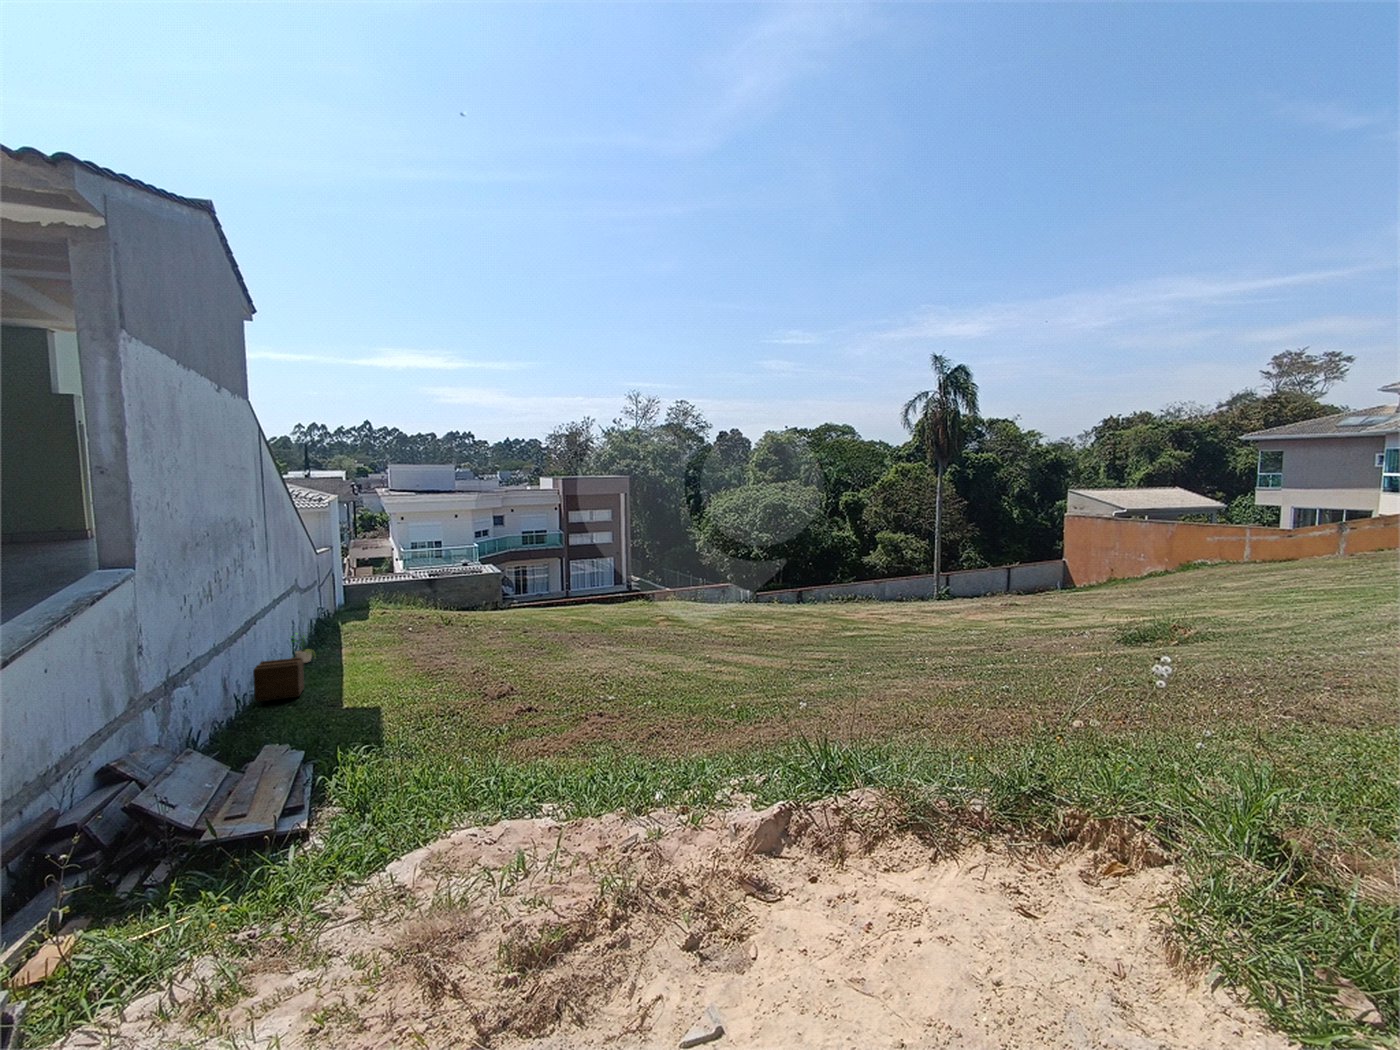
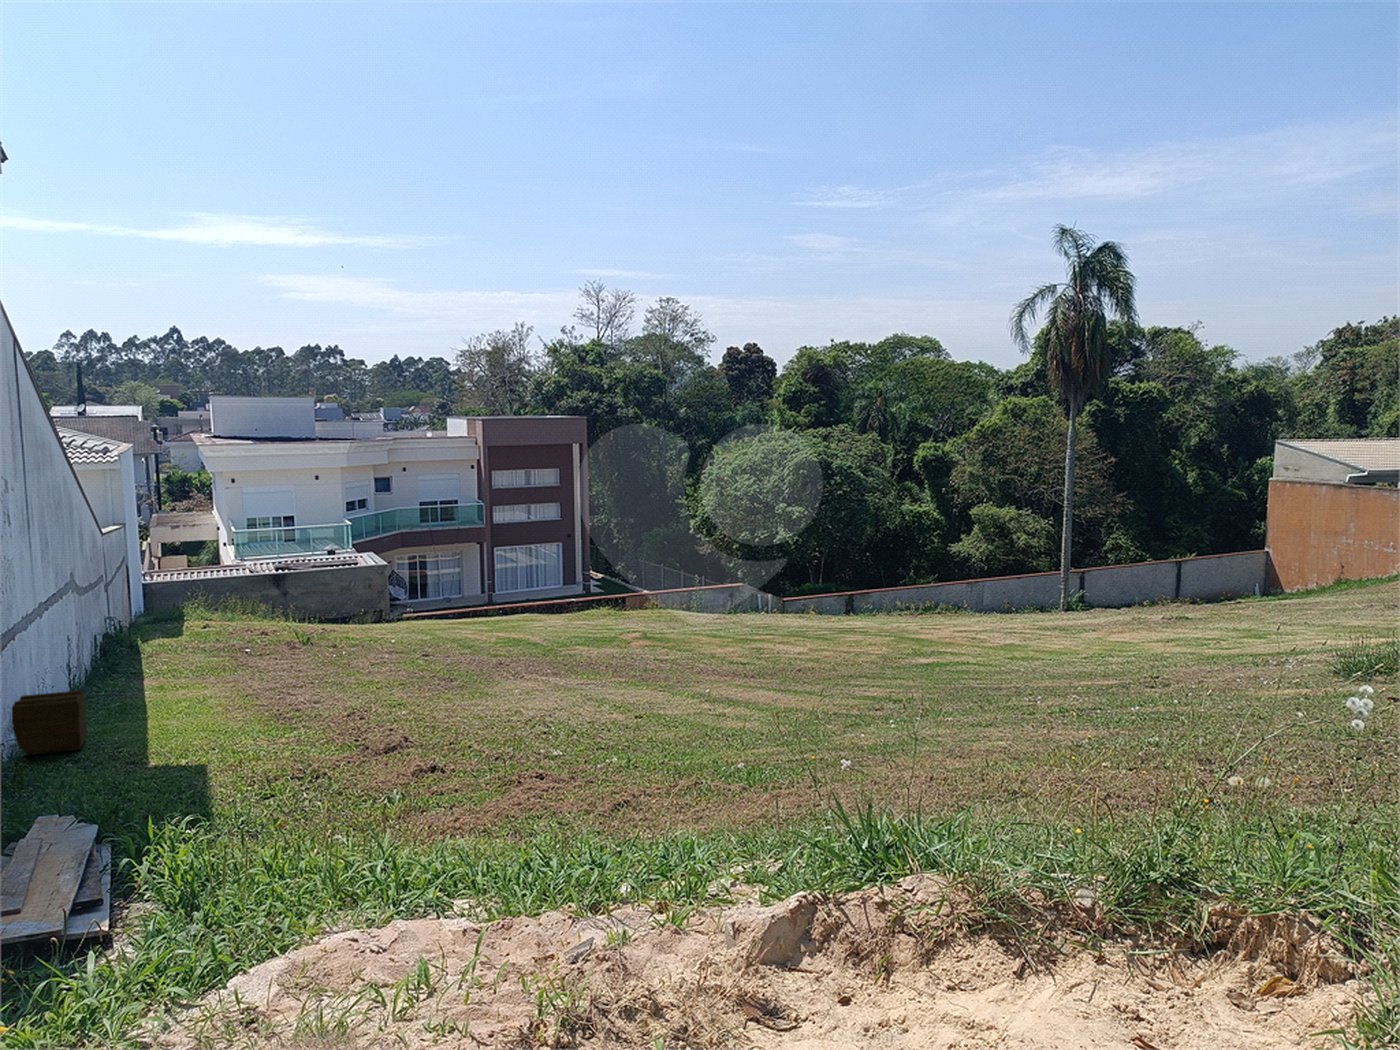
potted plant: present [291,633,315,663] -> none [59,641,103,701]

